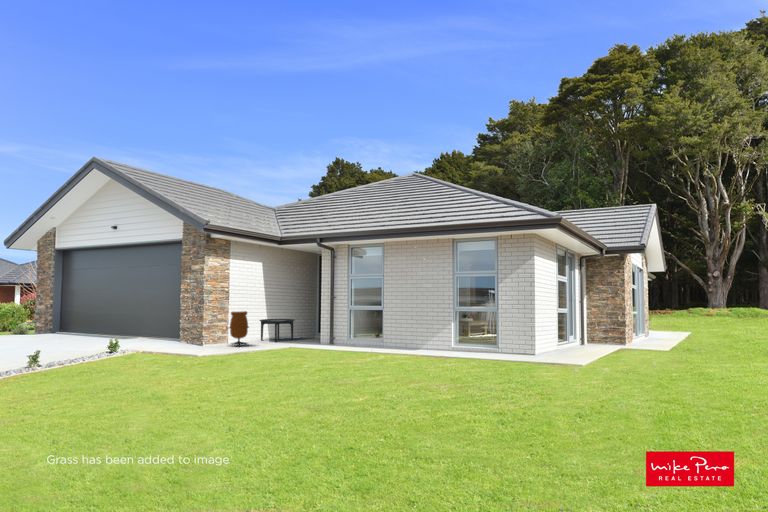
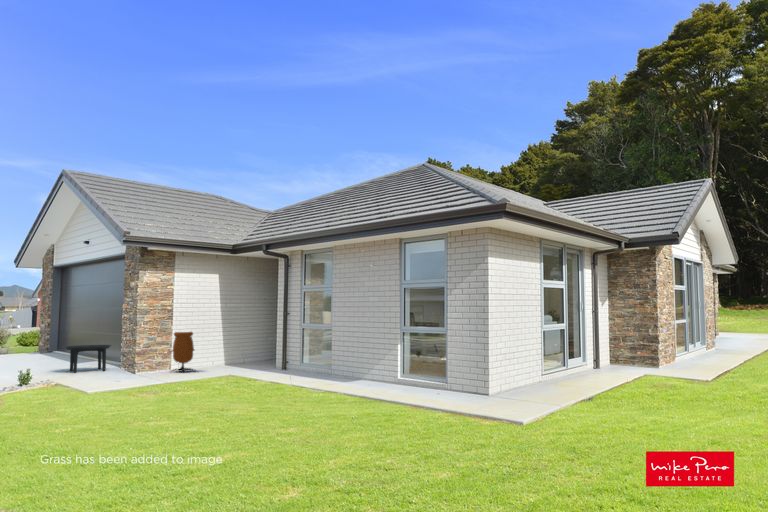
round table: present [260,319,294,342] -> present [65,345,111,373]

